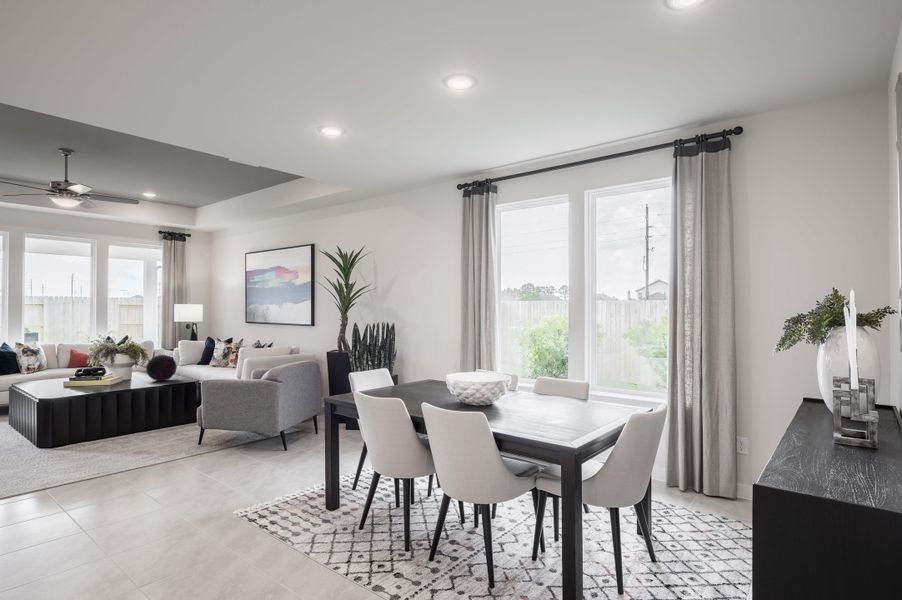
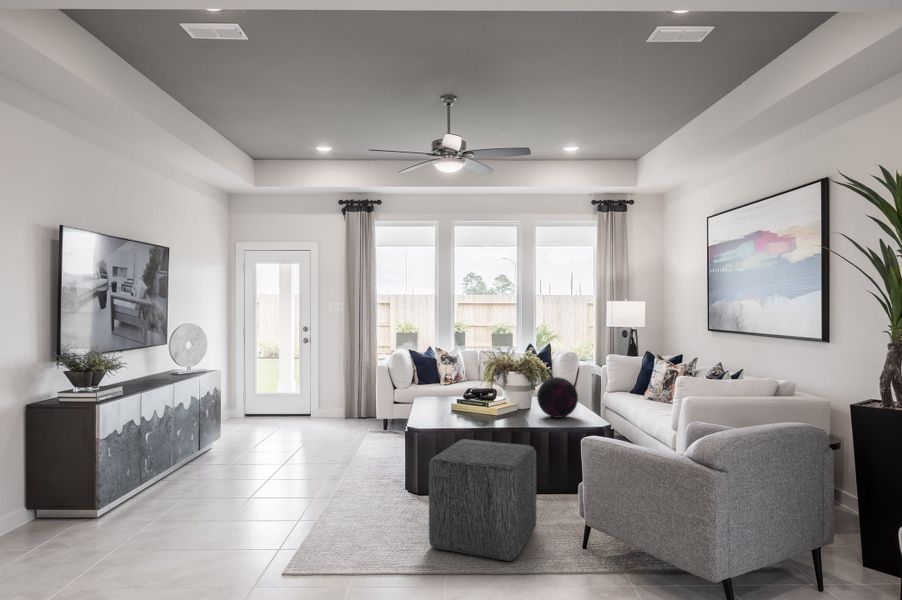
ottoman: none [101,392,169,461] -> present [429,439,536,561]

